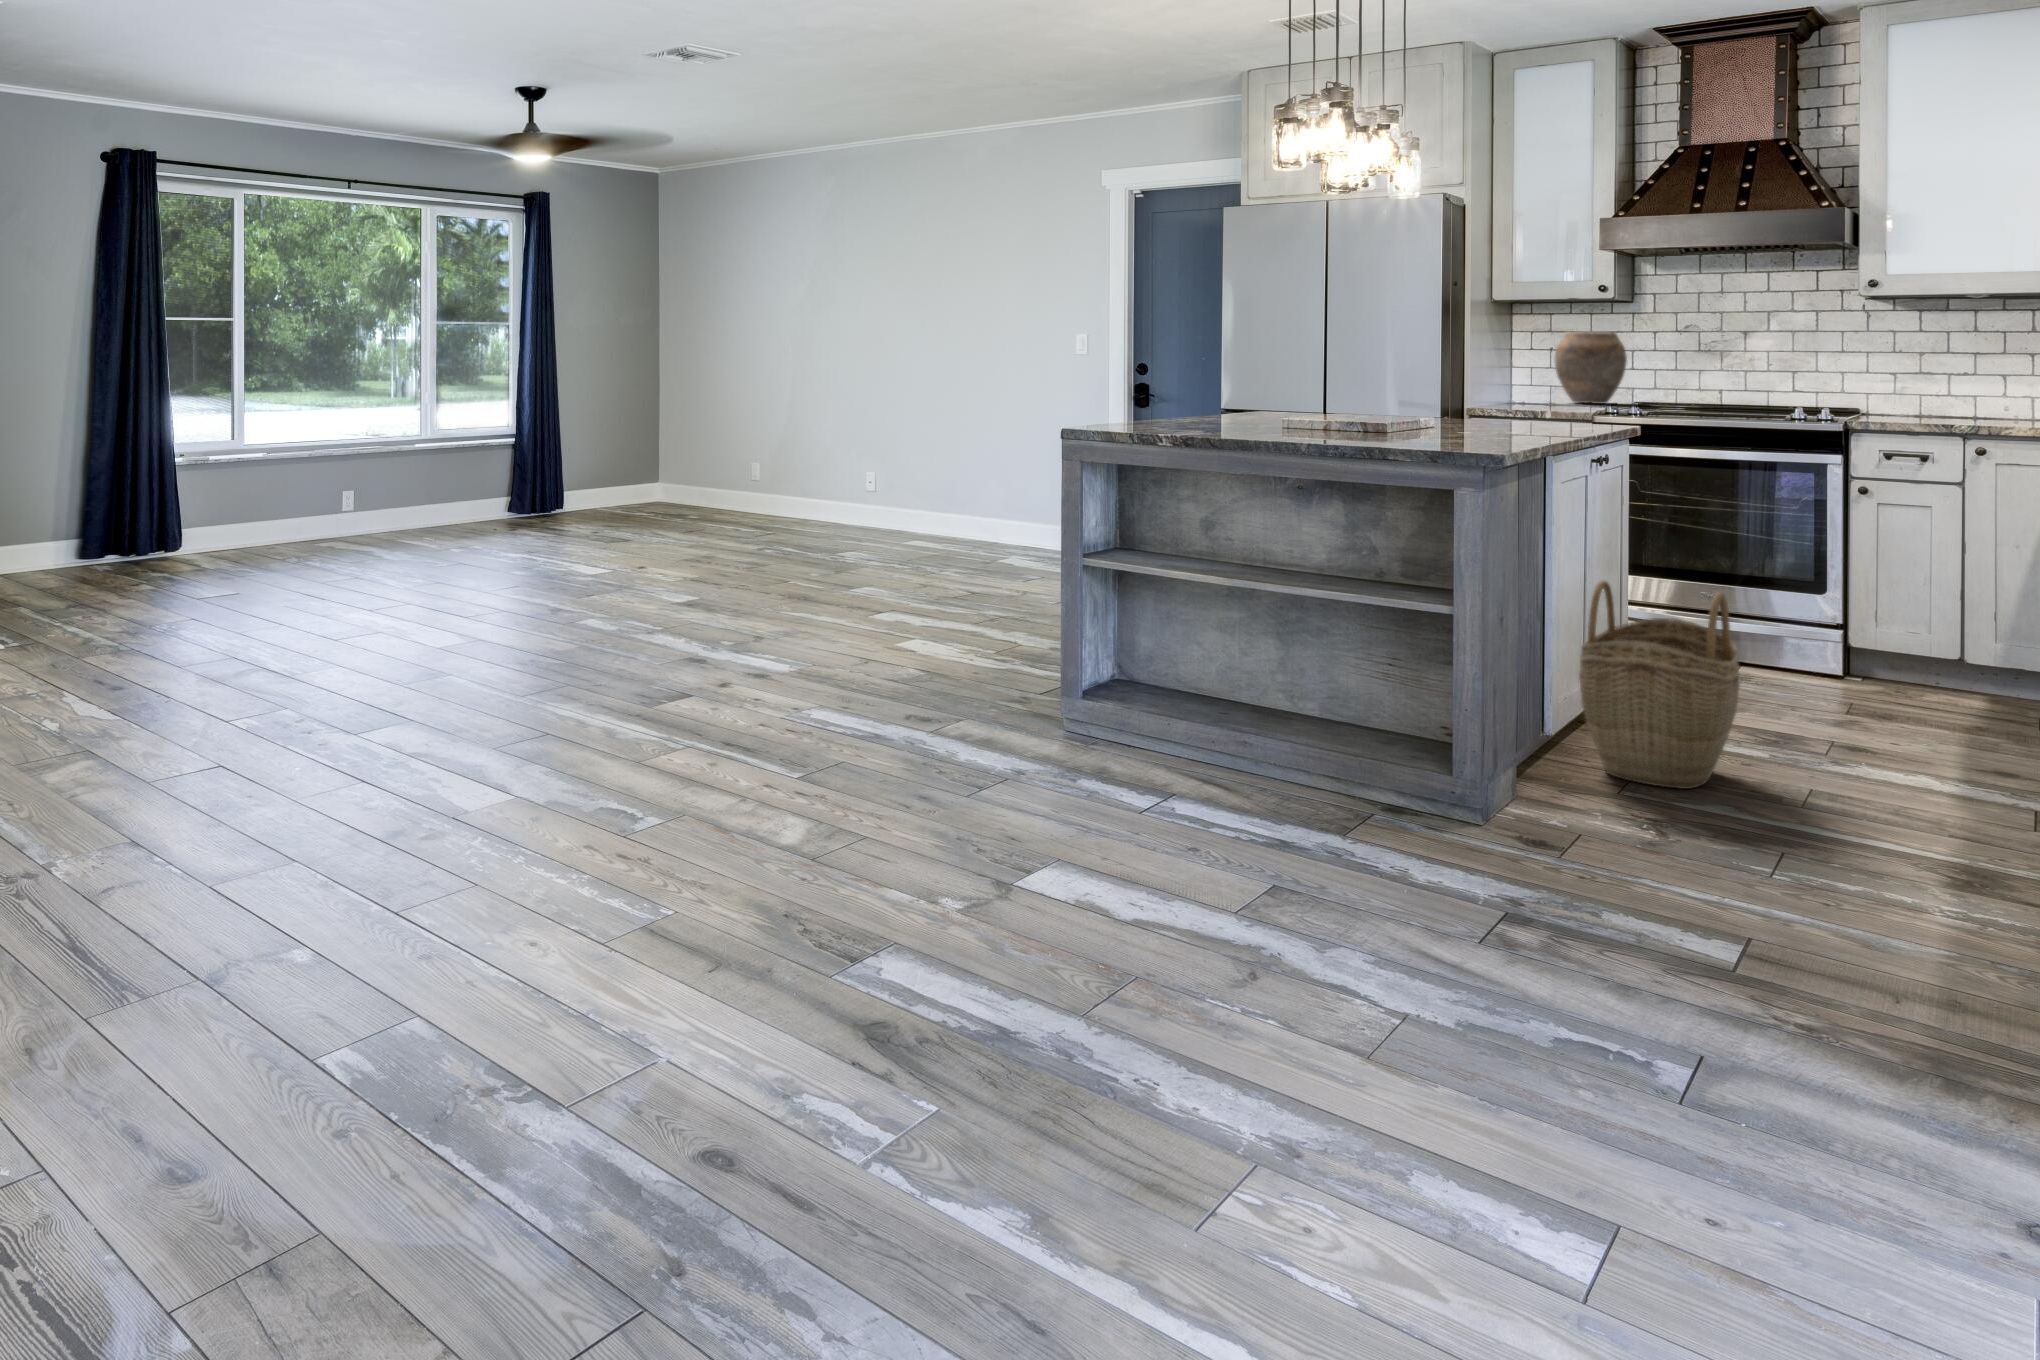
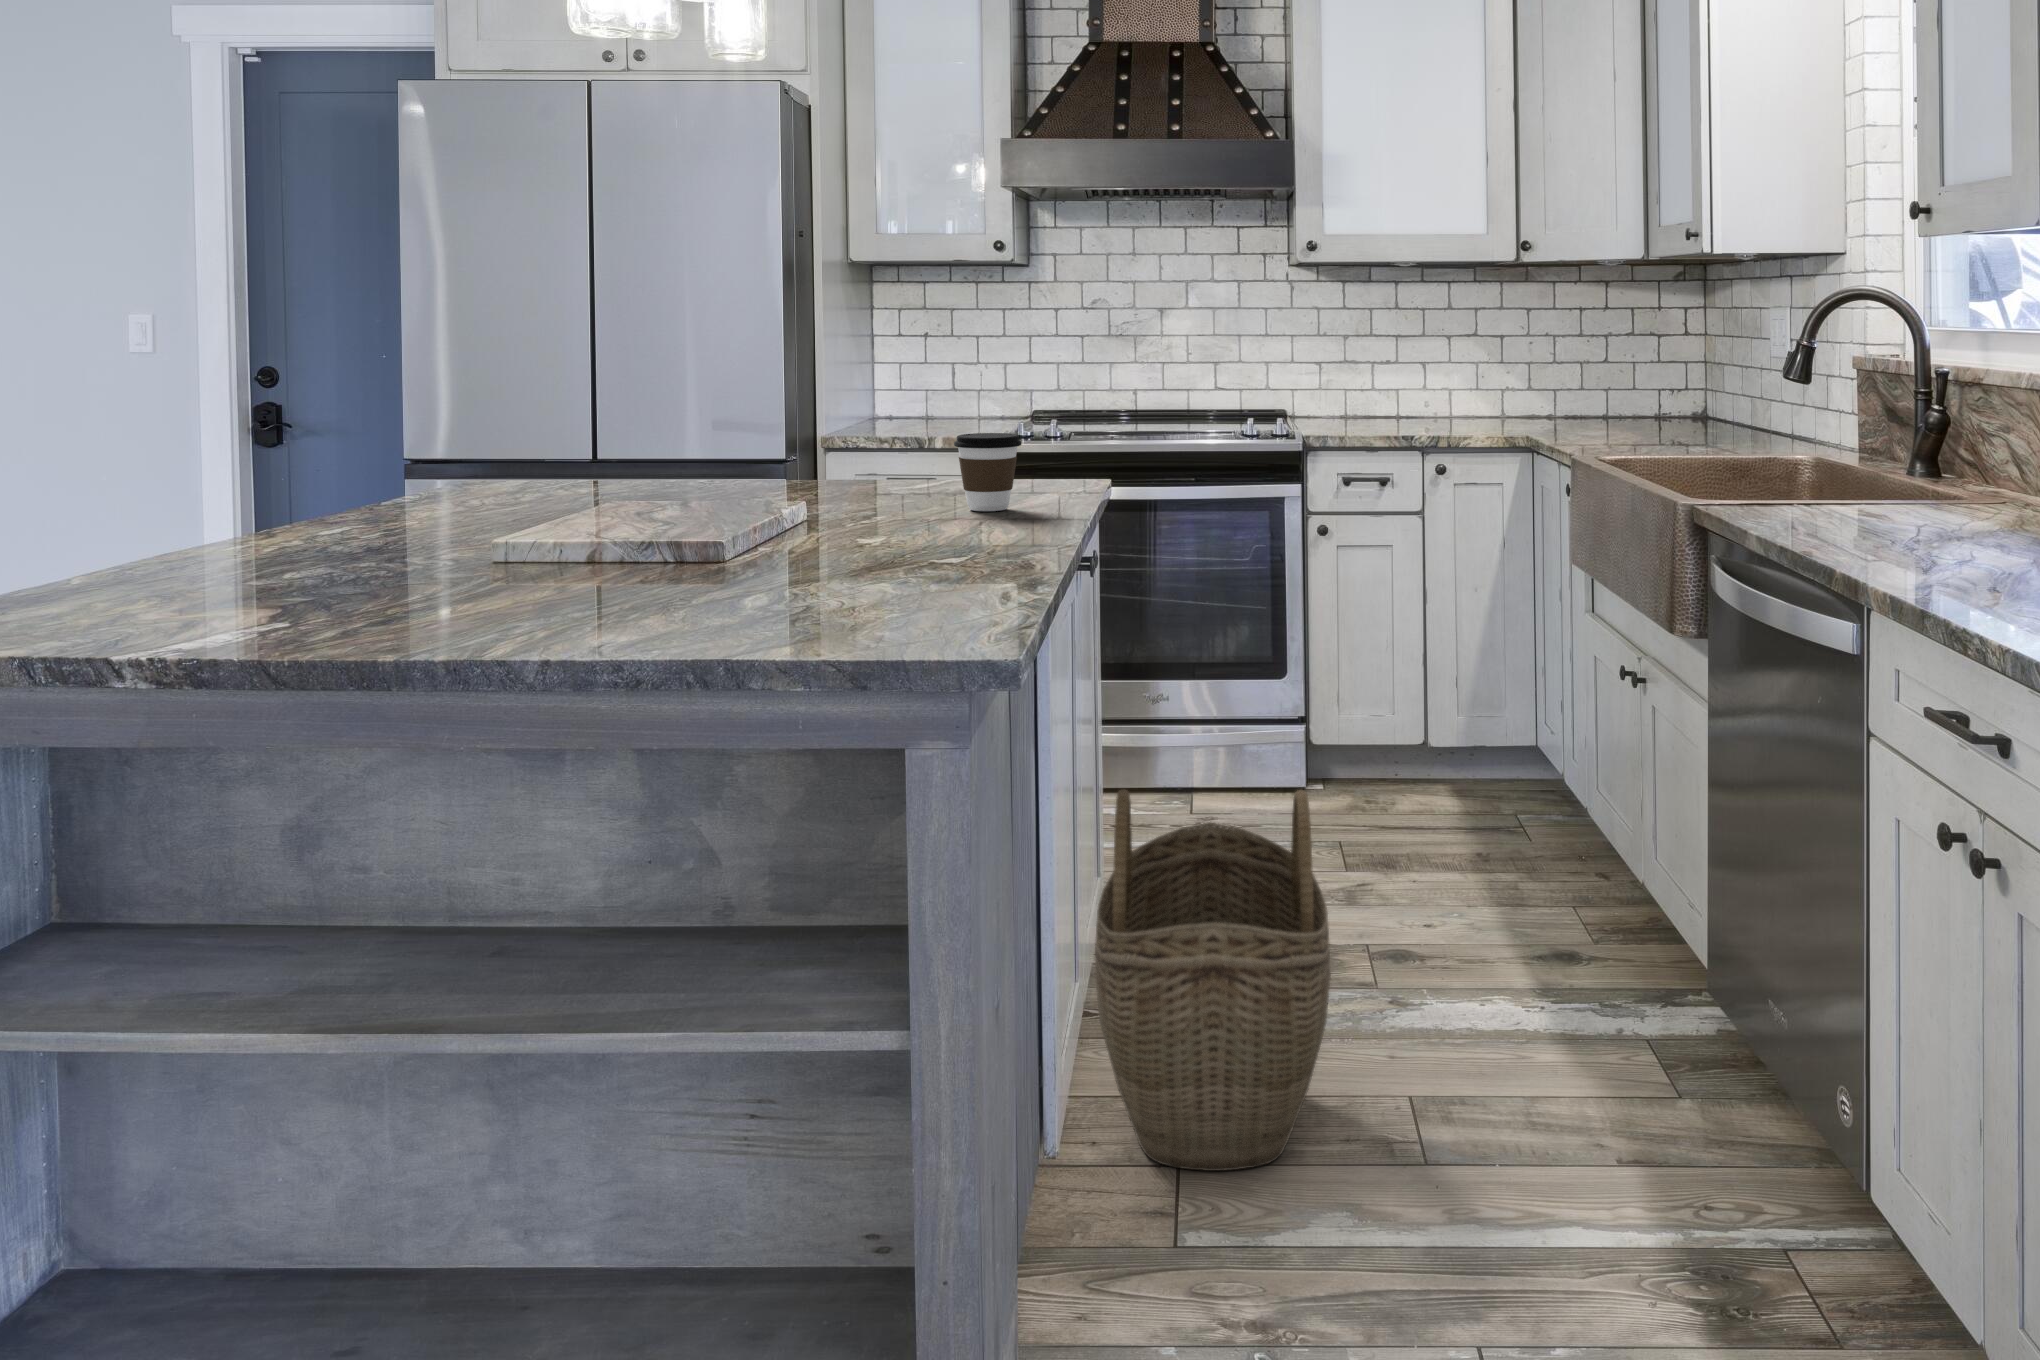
vase: present [1554,332,1627,404] -> none [930,307,1020,412]
coffee cup: none [1514,389,1555,430] -> present [954,433,1021,511]

